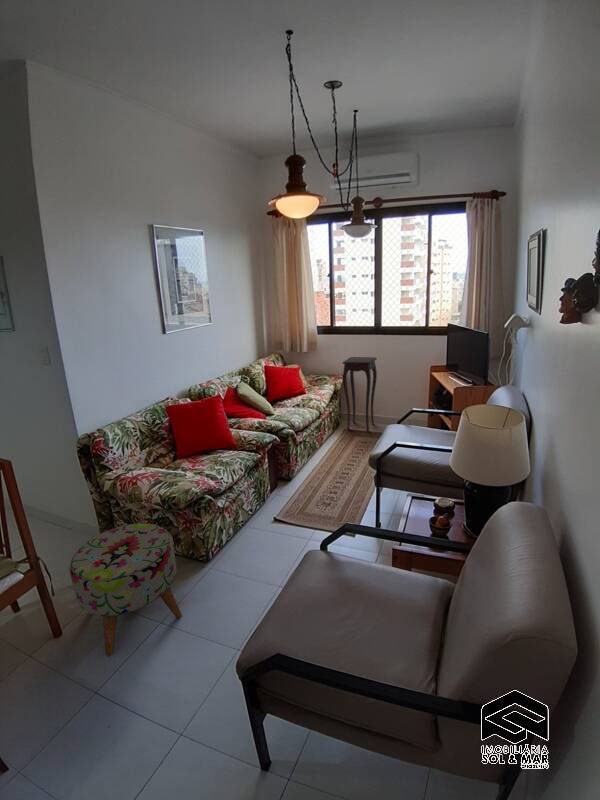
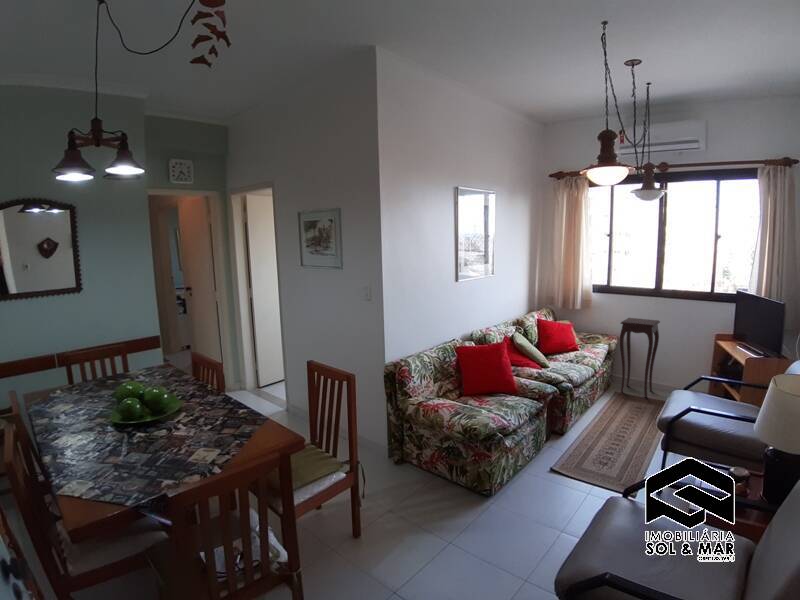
ottoman: present [69,523,182,655] -> none [388,447,474,561]

